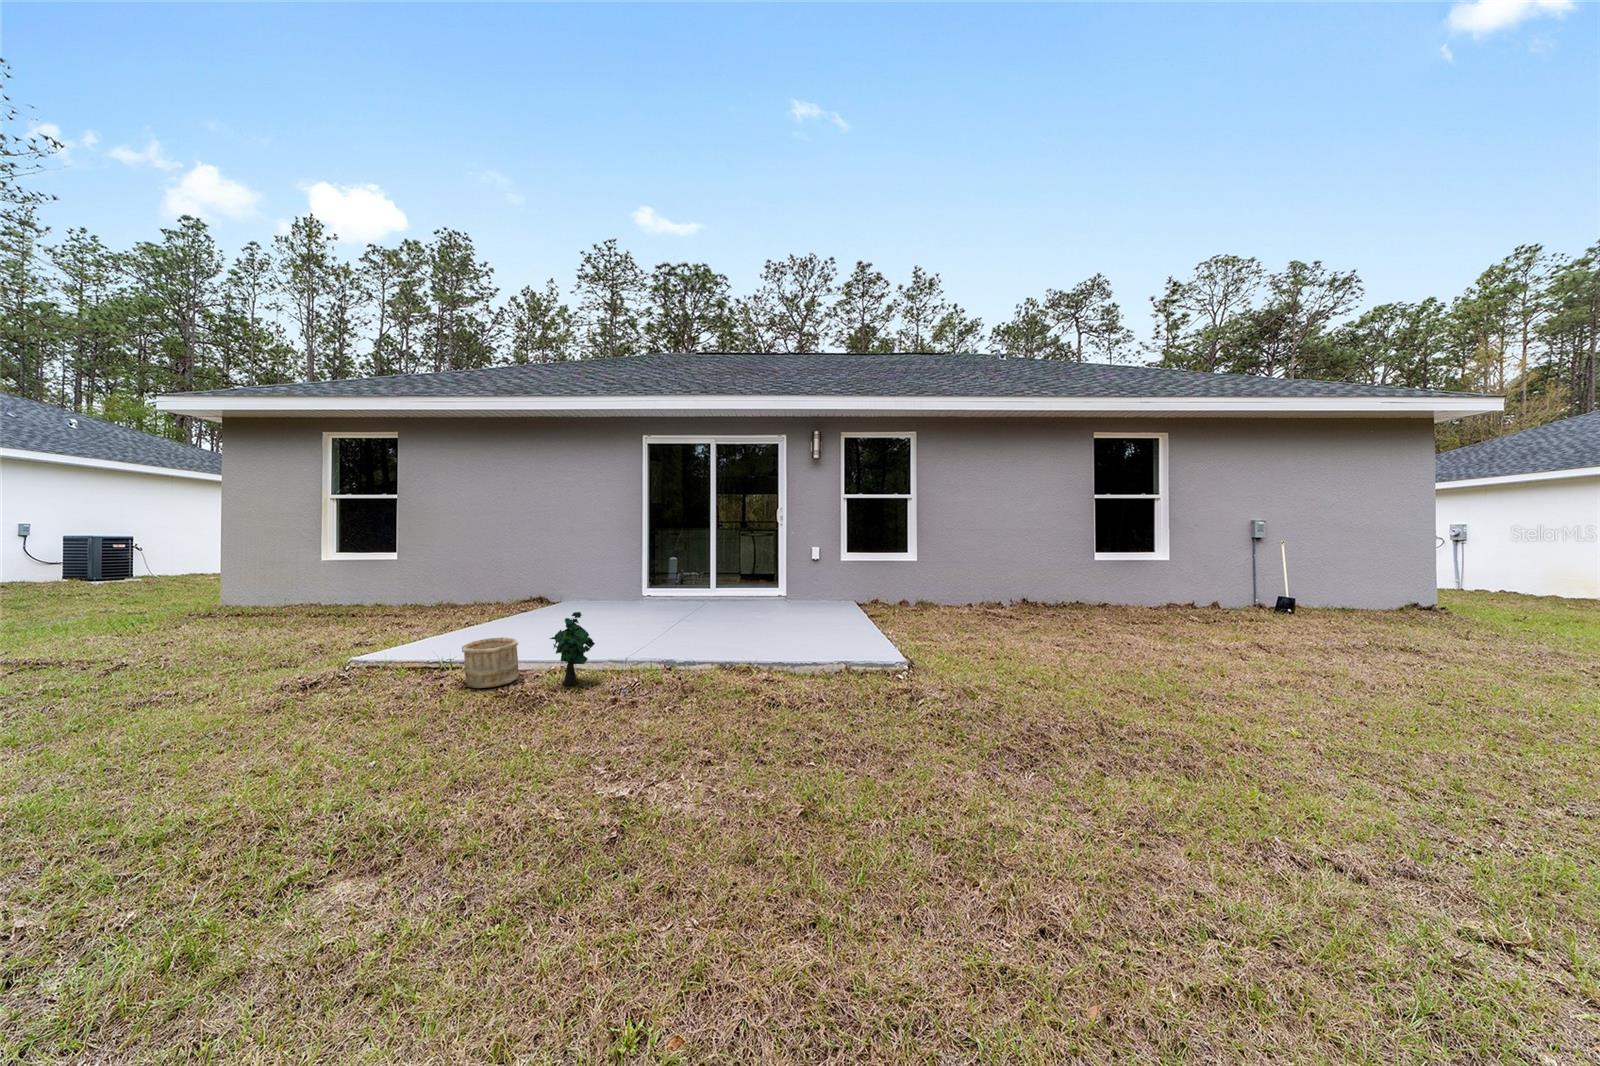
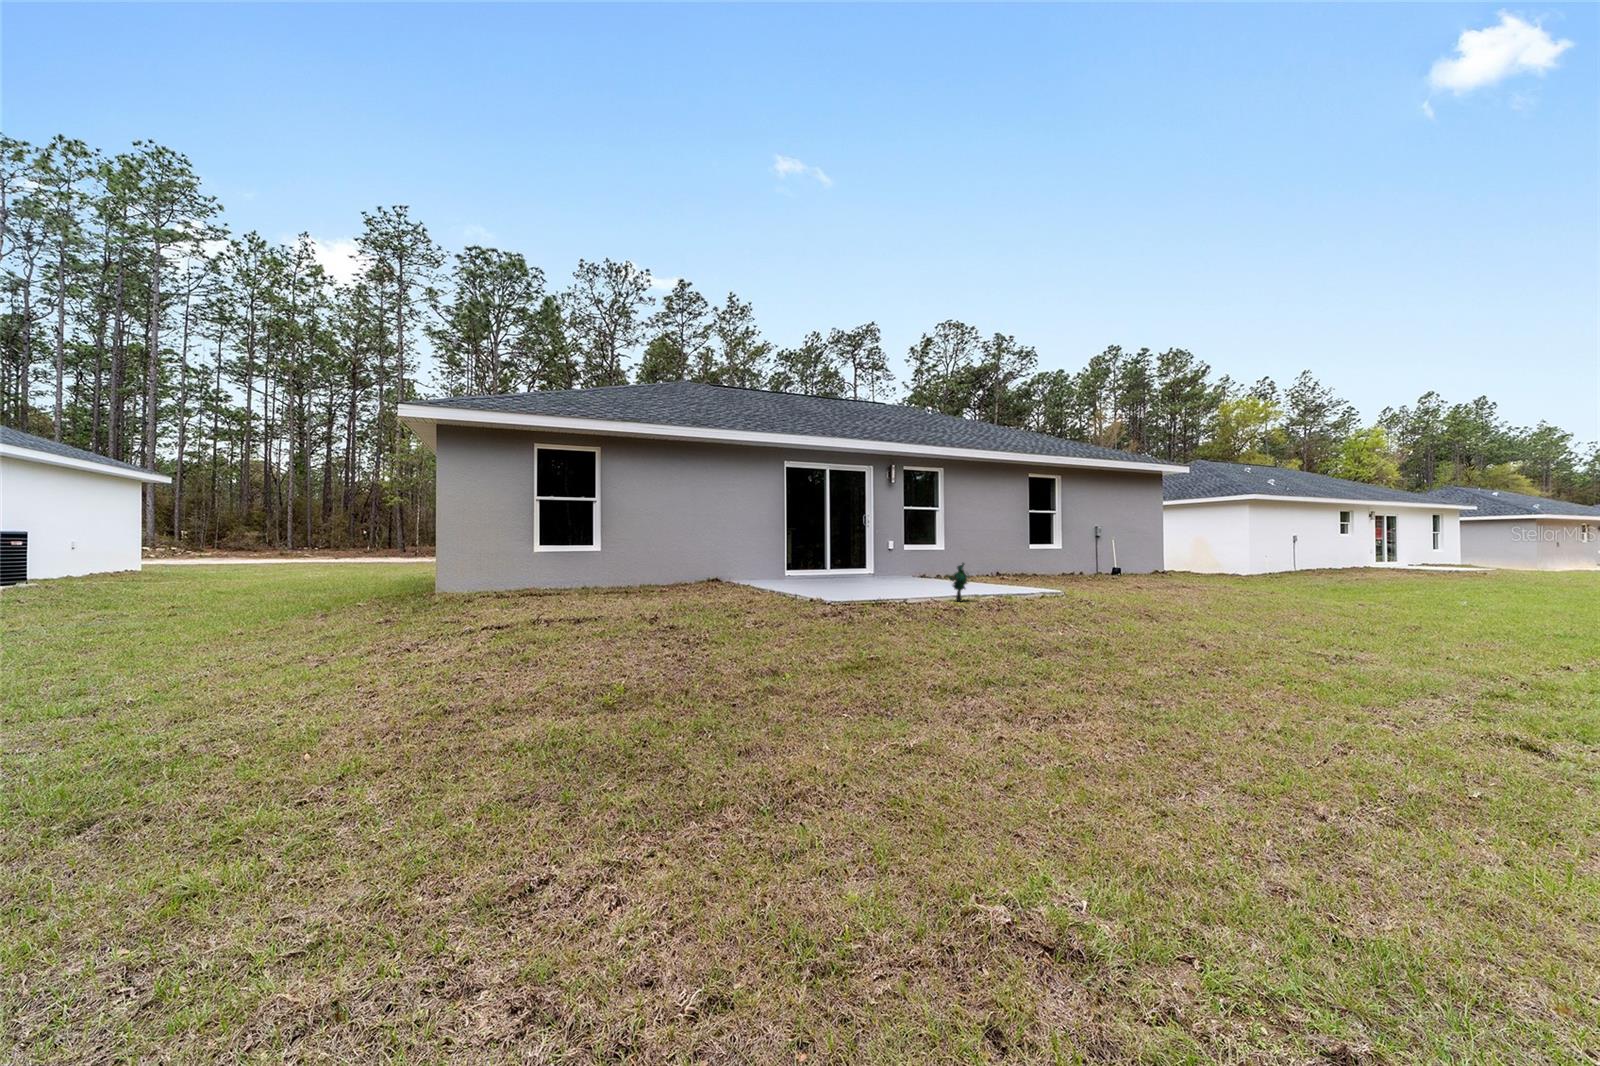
wooden bucket: present [462,637,518,688] -> none [911,580,939,604]

